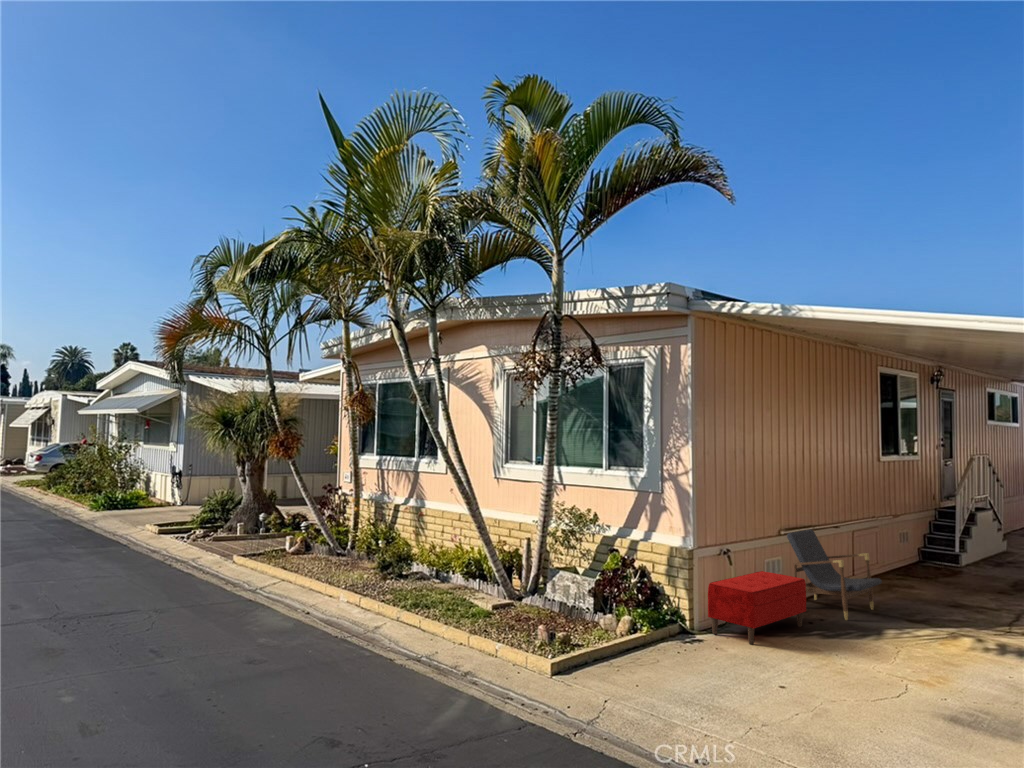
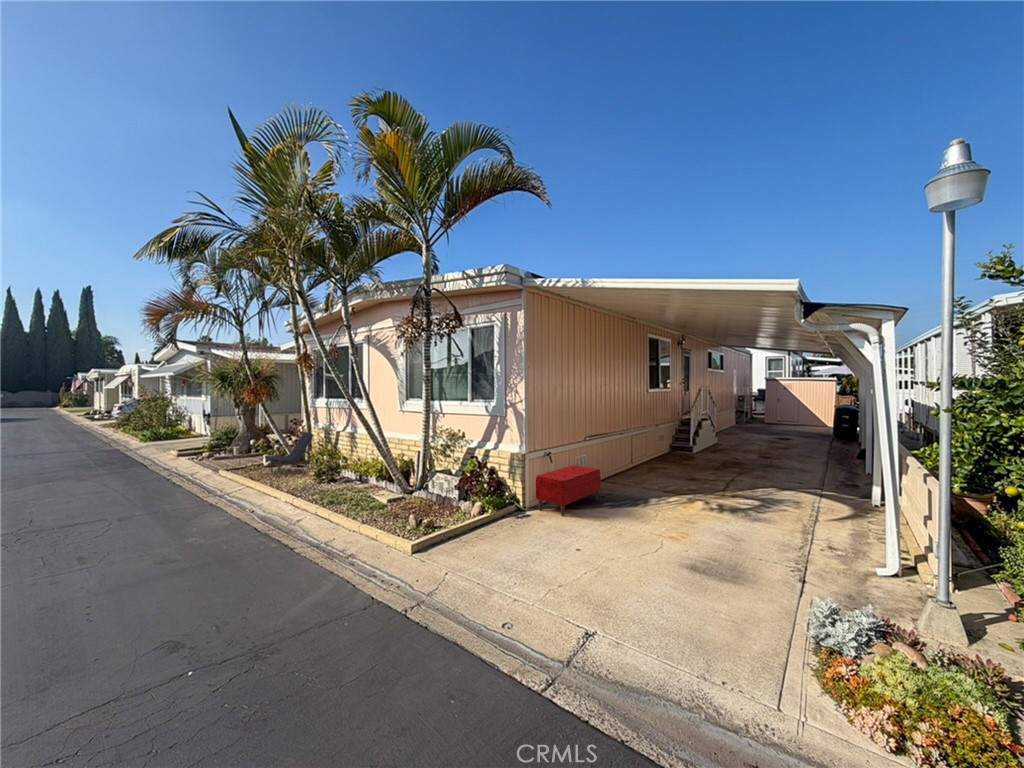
lounge chair: present [787,529,882,620] -> present [265,432,313,477]

